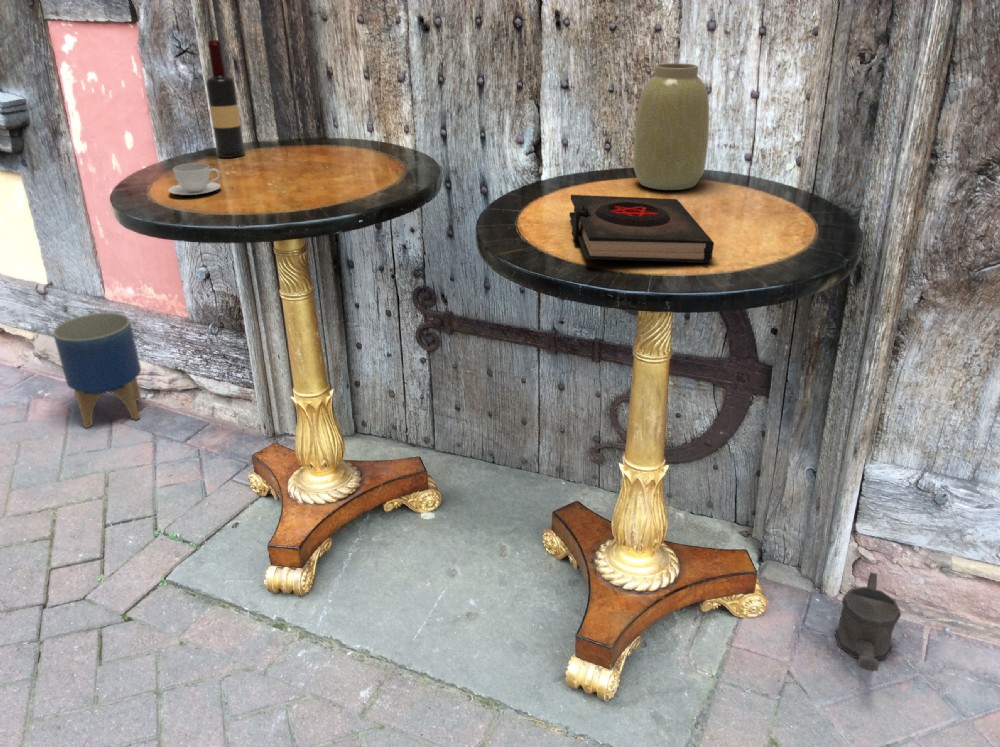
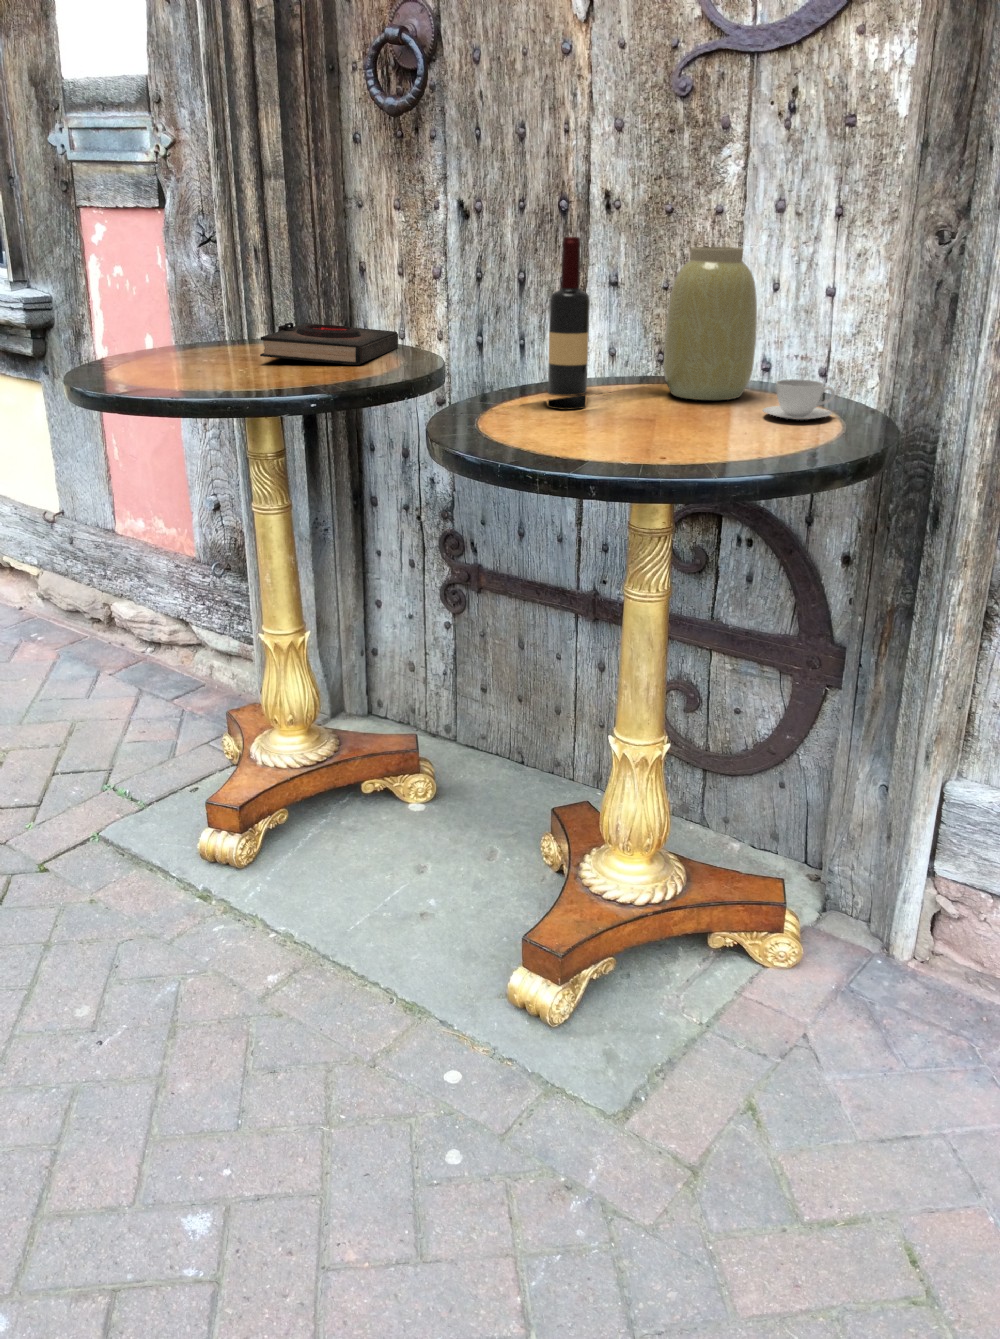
wine bottle: present [206,40,245,158] -> present [547,237,590,409]
teacup: present [168,163,221,195] -> present [763,379,835,420]
book: present [569,195,714,263] -> present [260,323,398,365]
planter: present [53,312,141,428] -> none [44,546,138,677]
watering can: present [835,572,901,671] -> none [882,930,971,1042]

